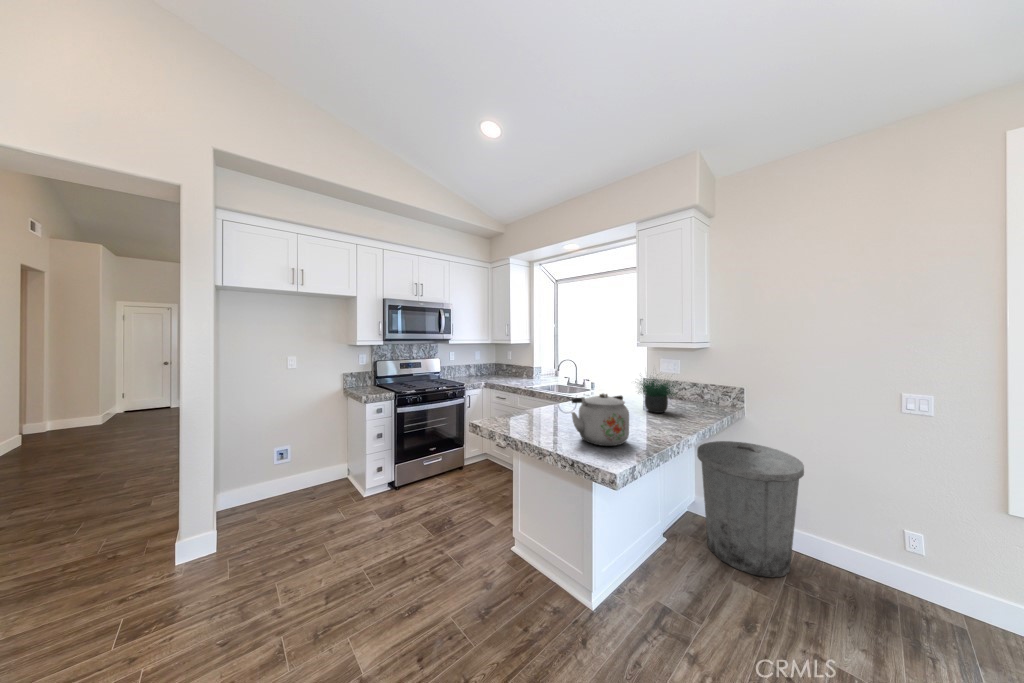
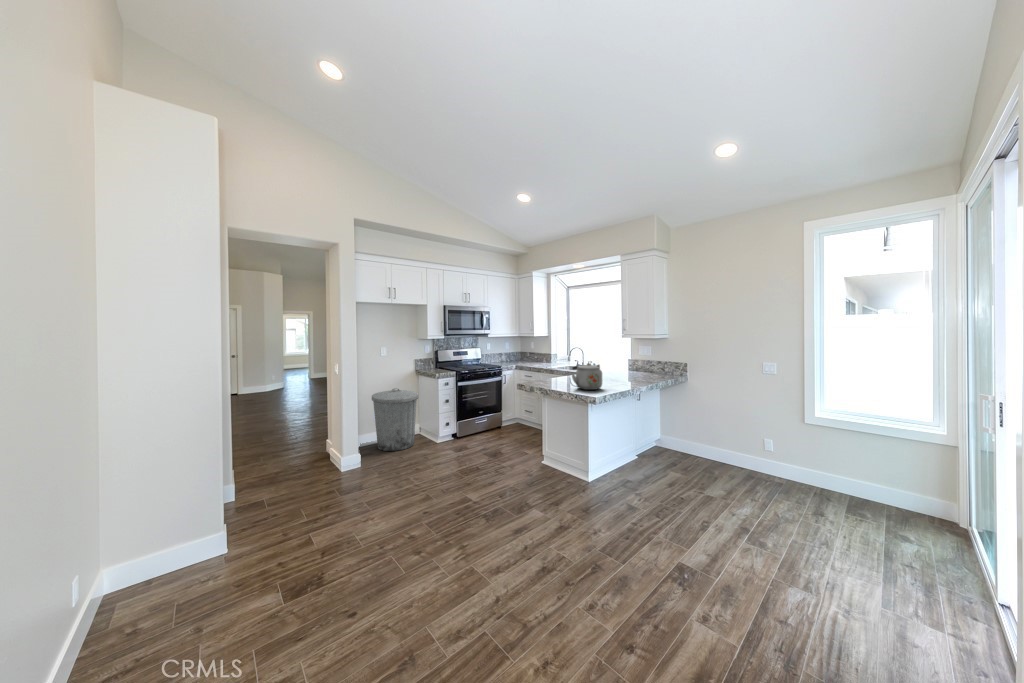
potted plant: present [640,379,675,413] -> none [613,348,647,379]
trash can: present [697,441,804,577] -> present [372,388,419,451]

